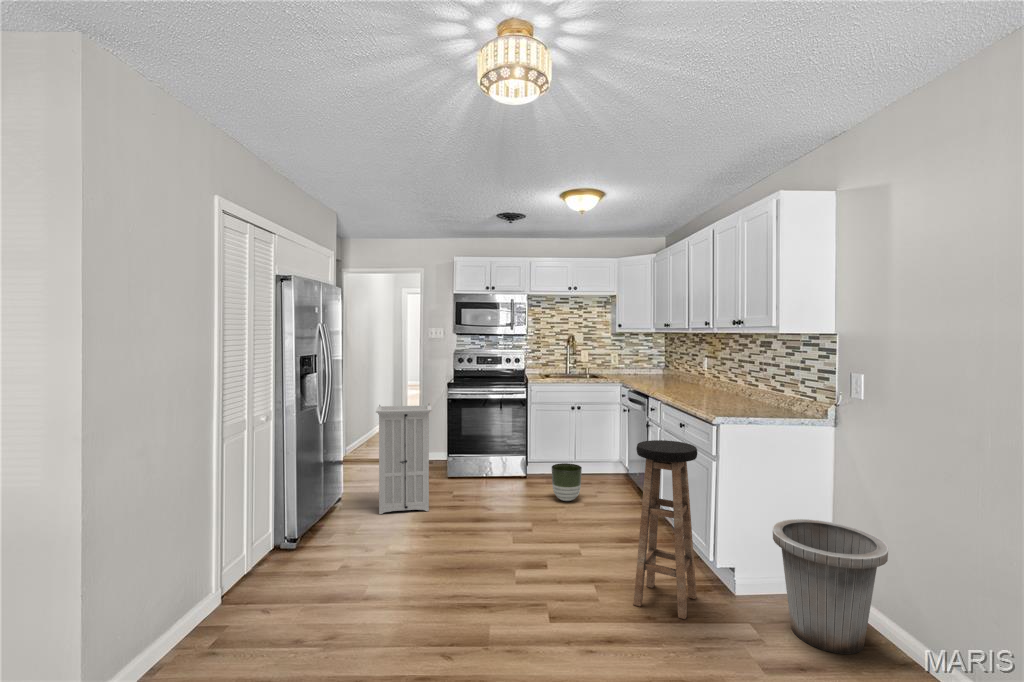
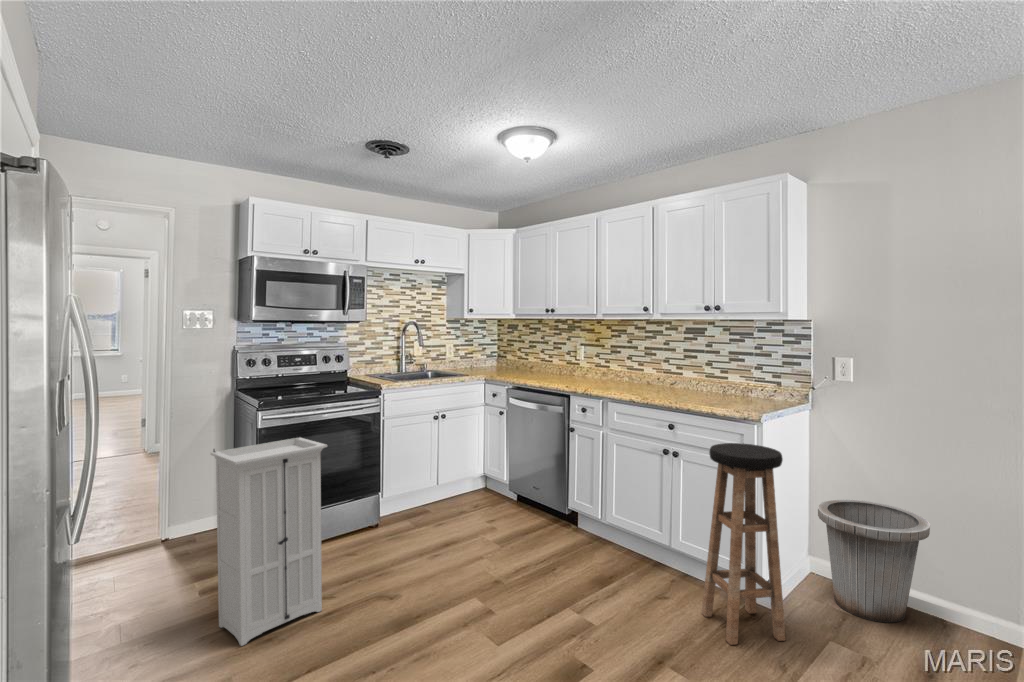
planter: present [552,463,582,501] -> none [459,488,498,538]

